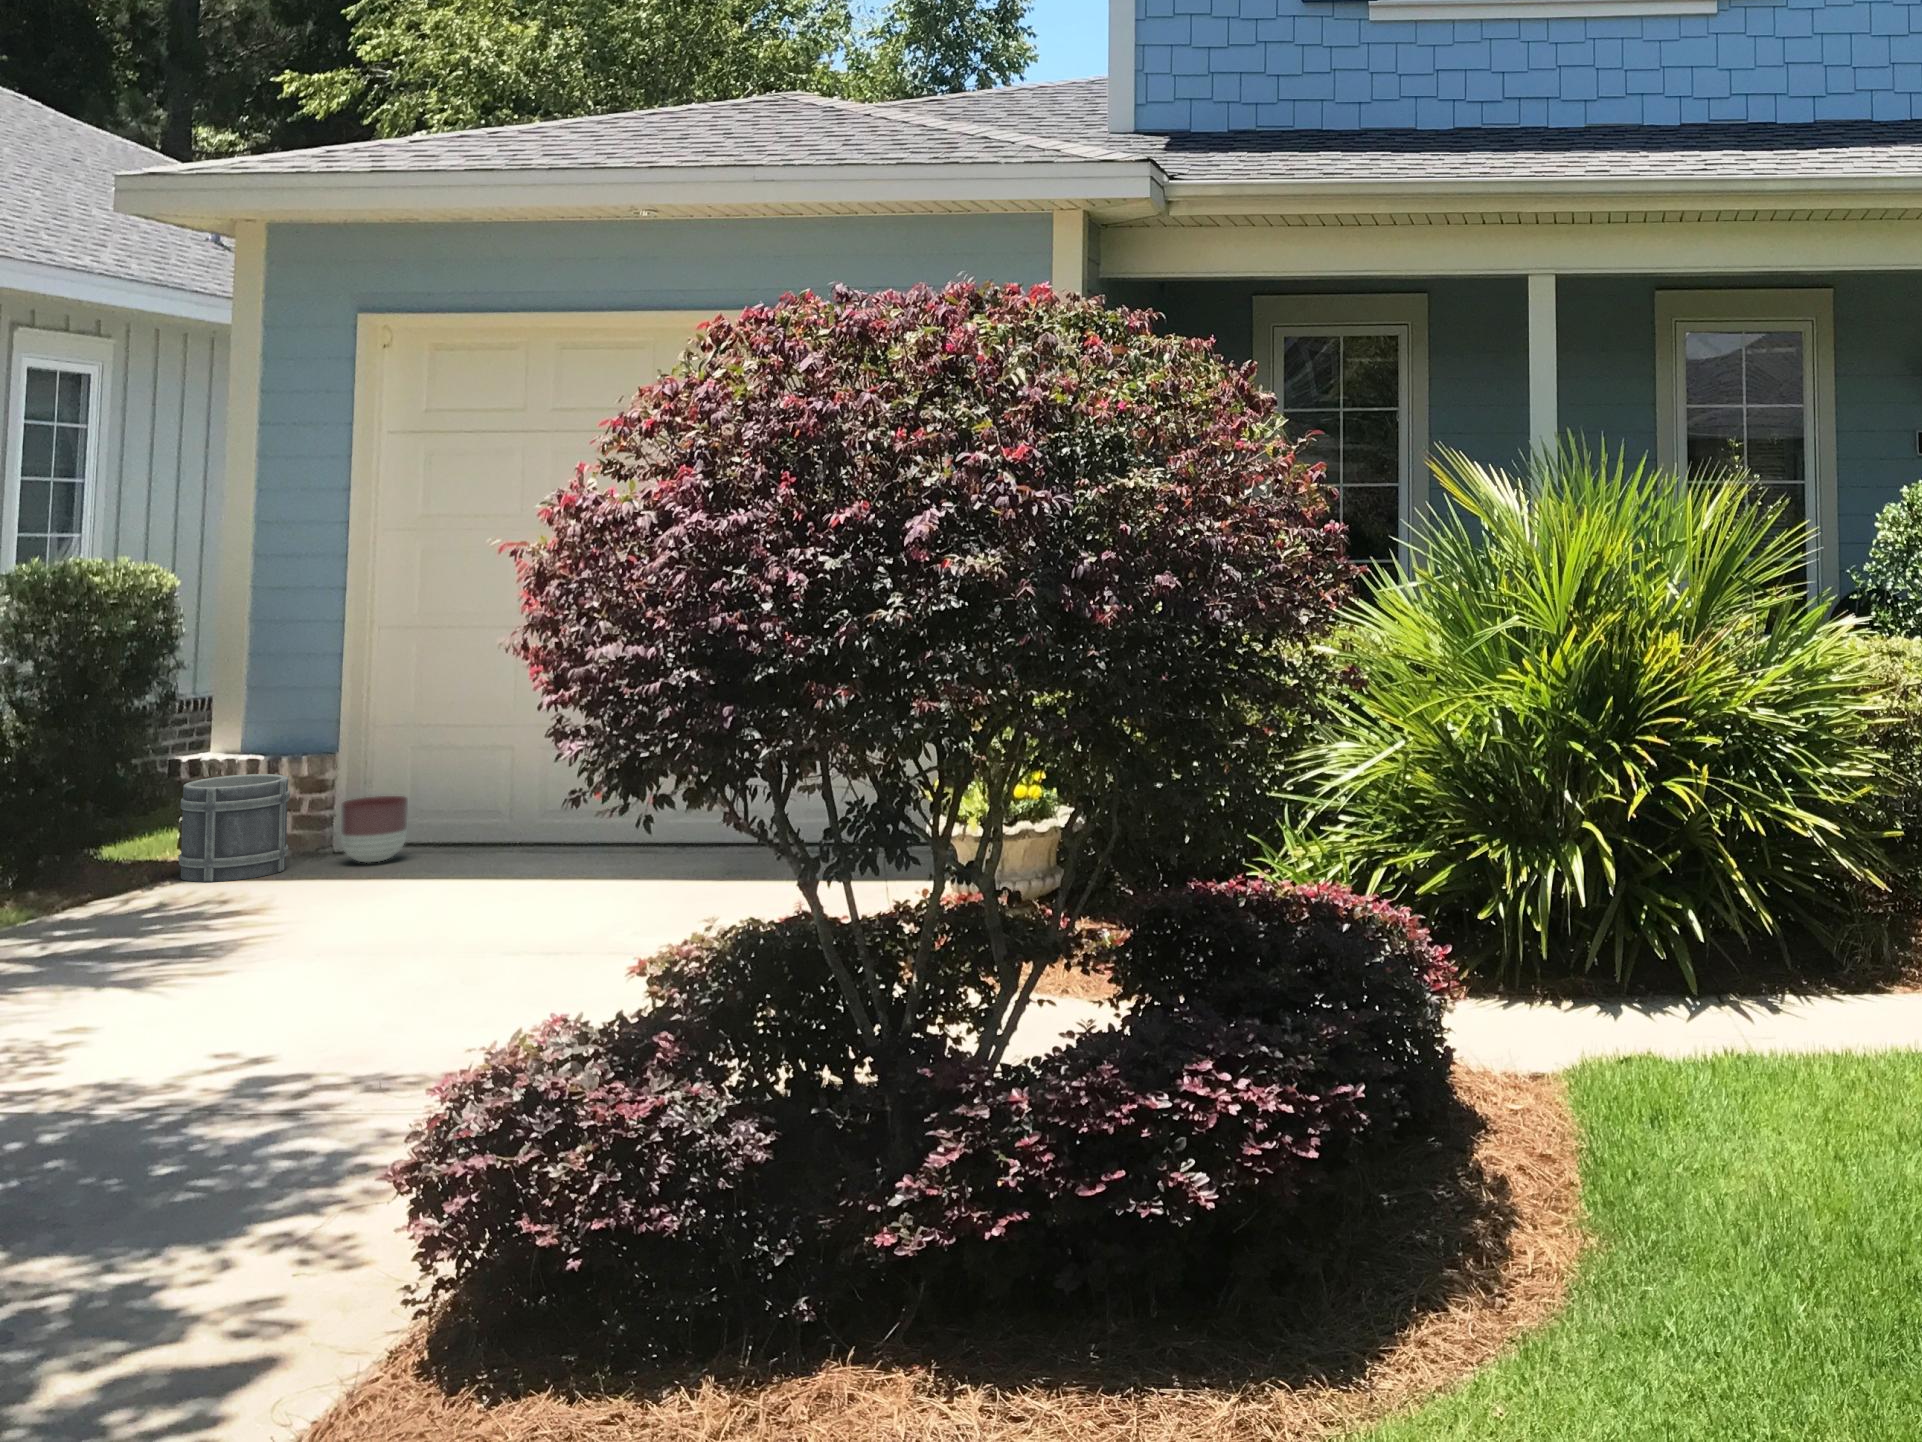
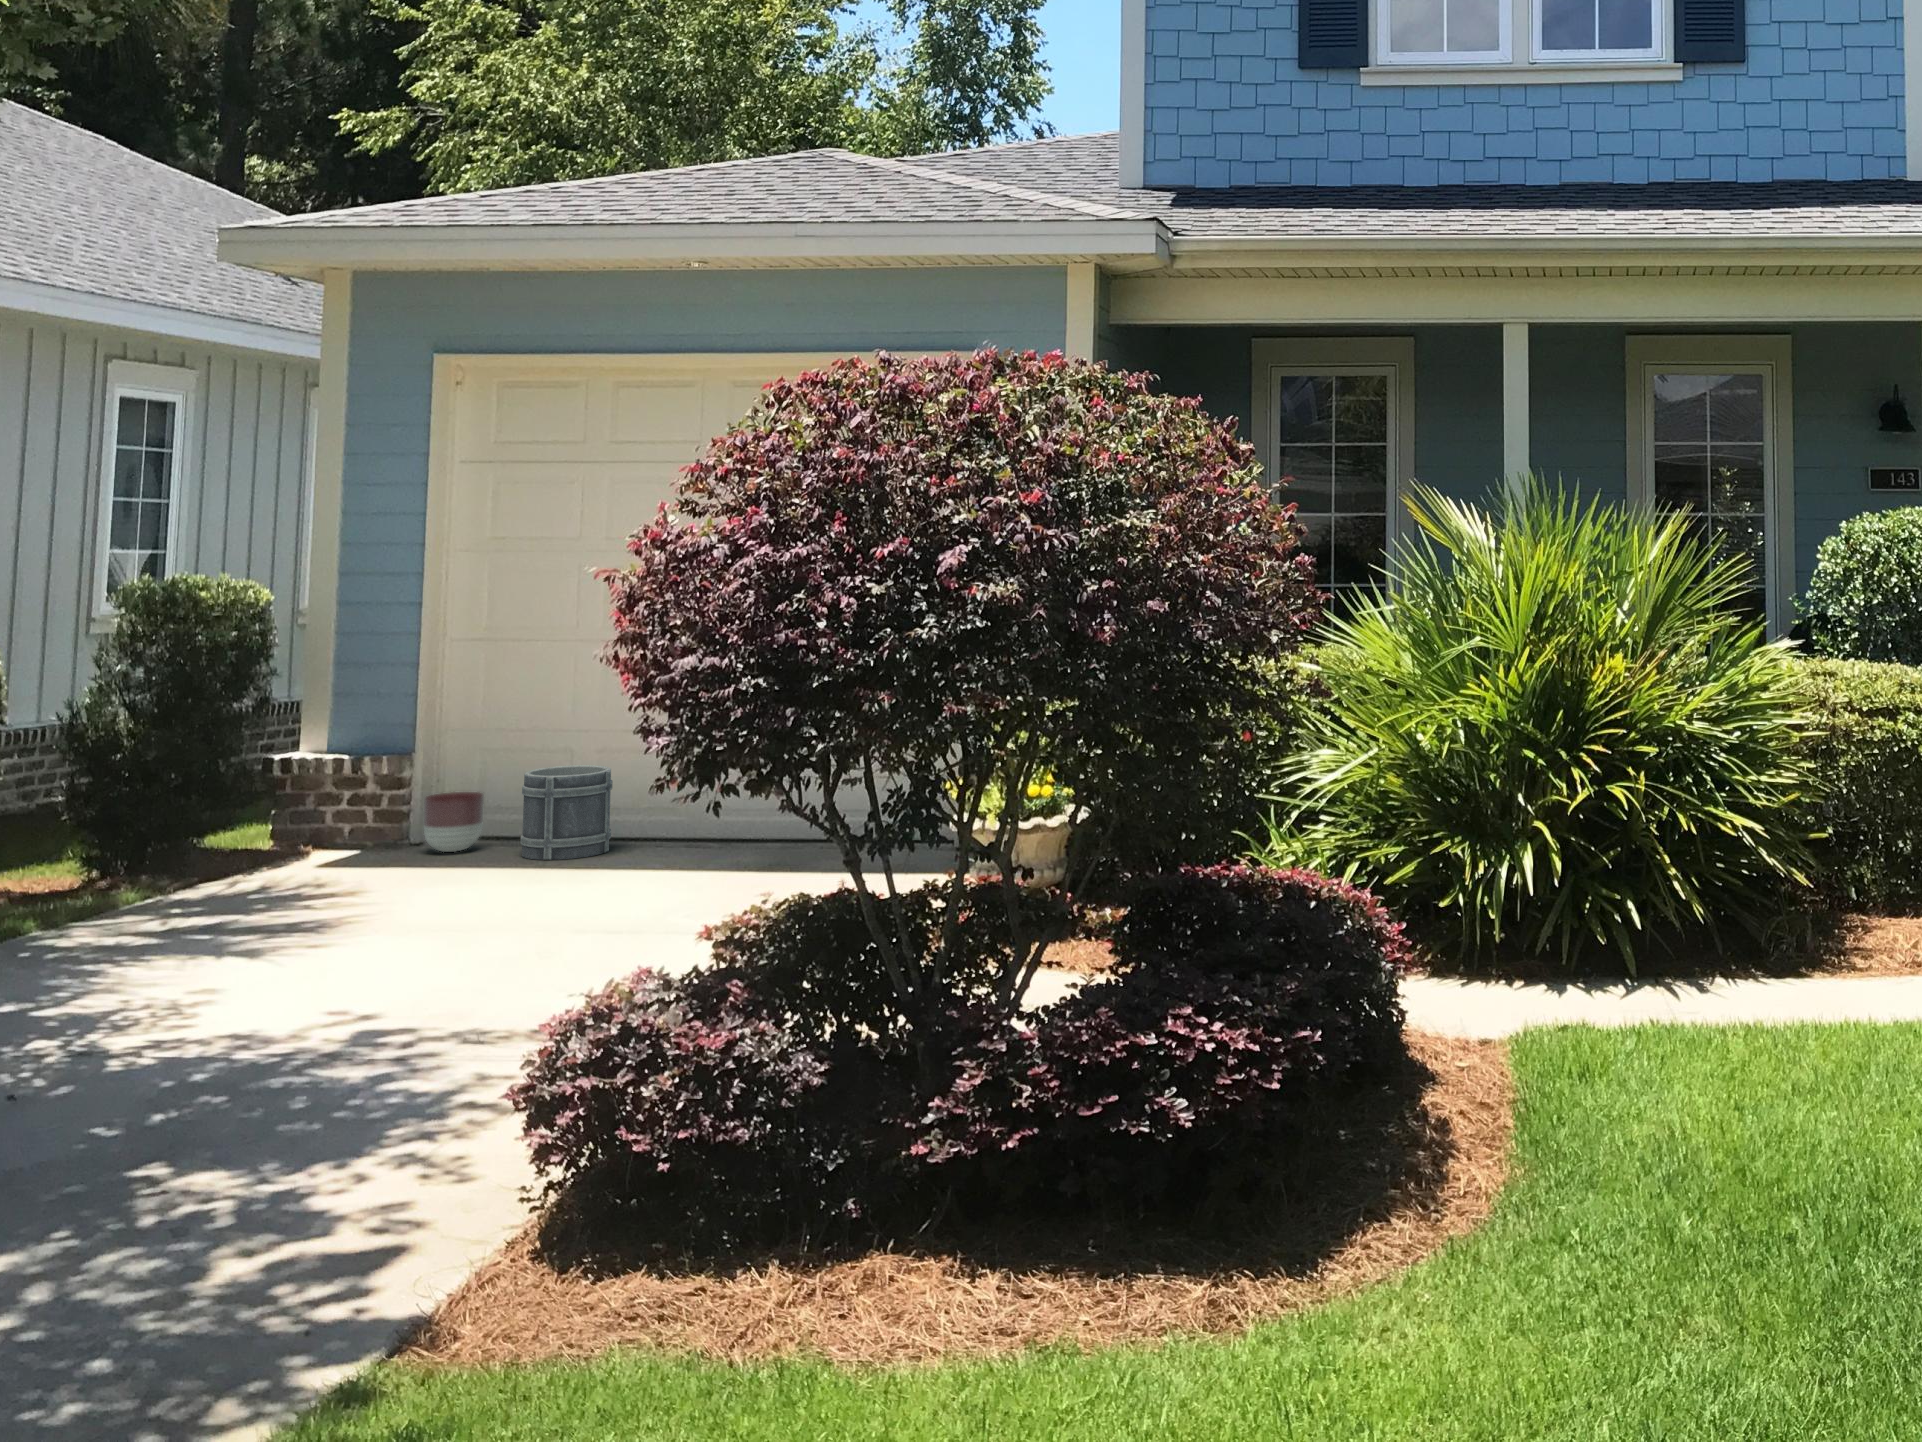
bucket: present [179,774,290,882] -> present [520,765,613,860]

